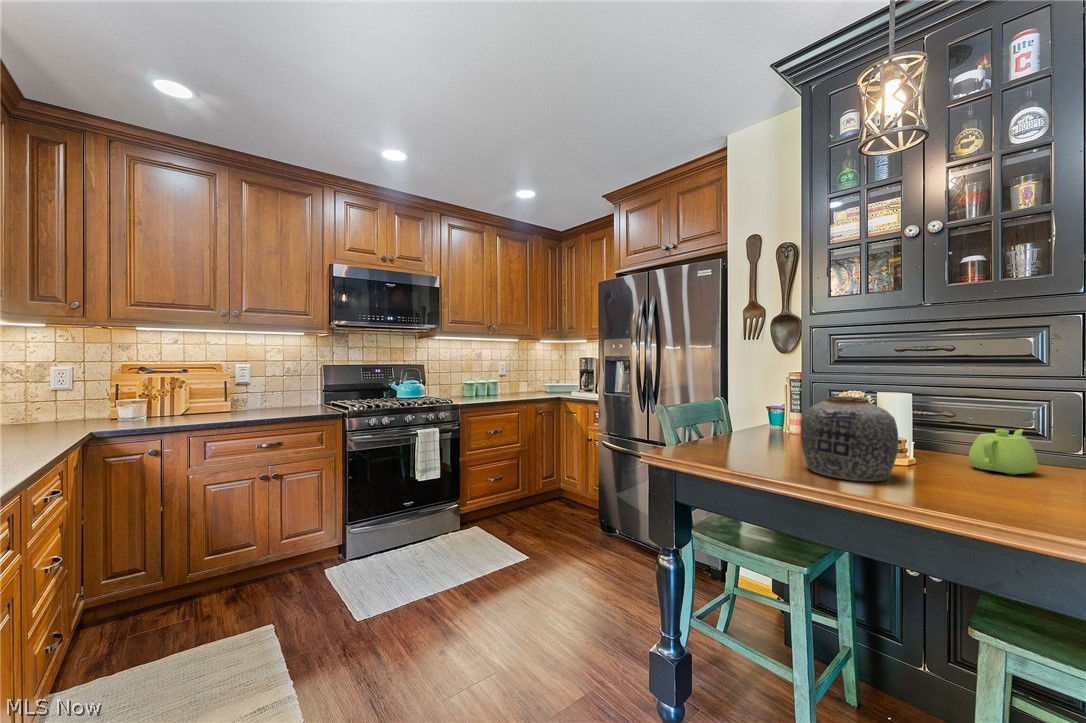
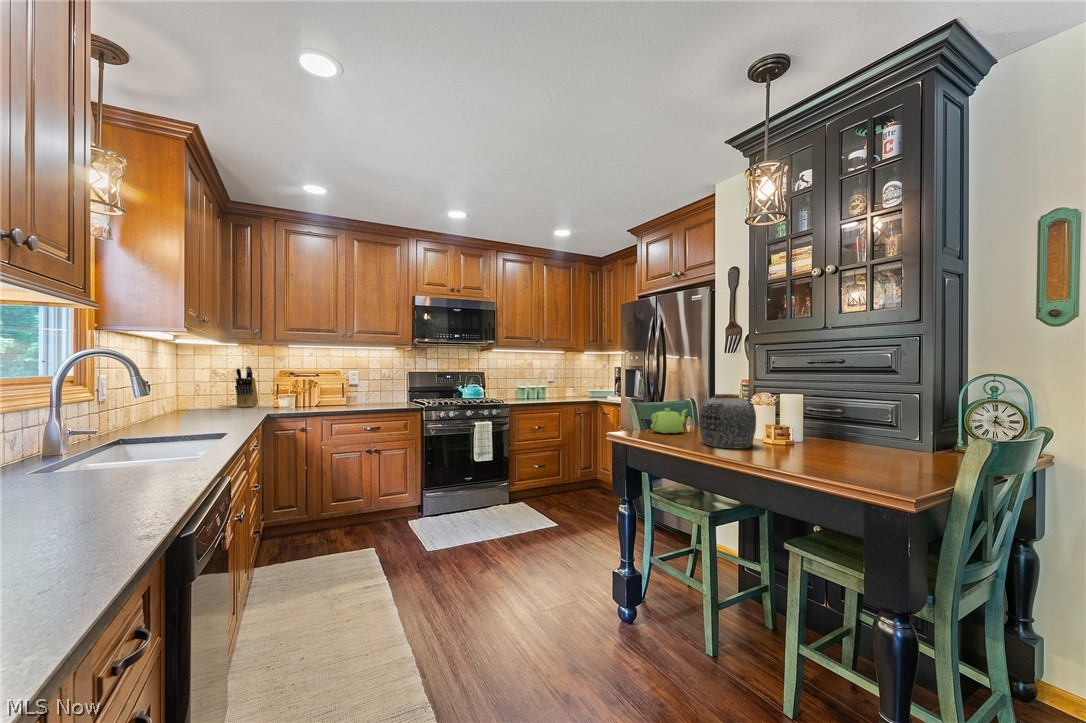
knife block: none [36,358,86,421] -> present [235,366,258,407]
teapot: present [969,429,1038,475] -> present [651,408,687,434]

